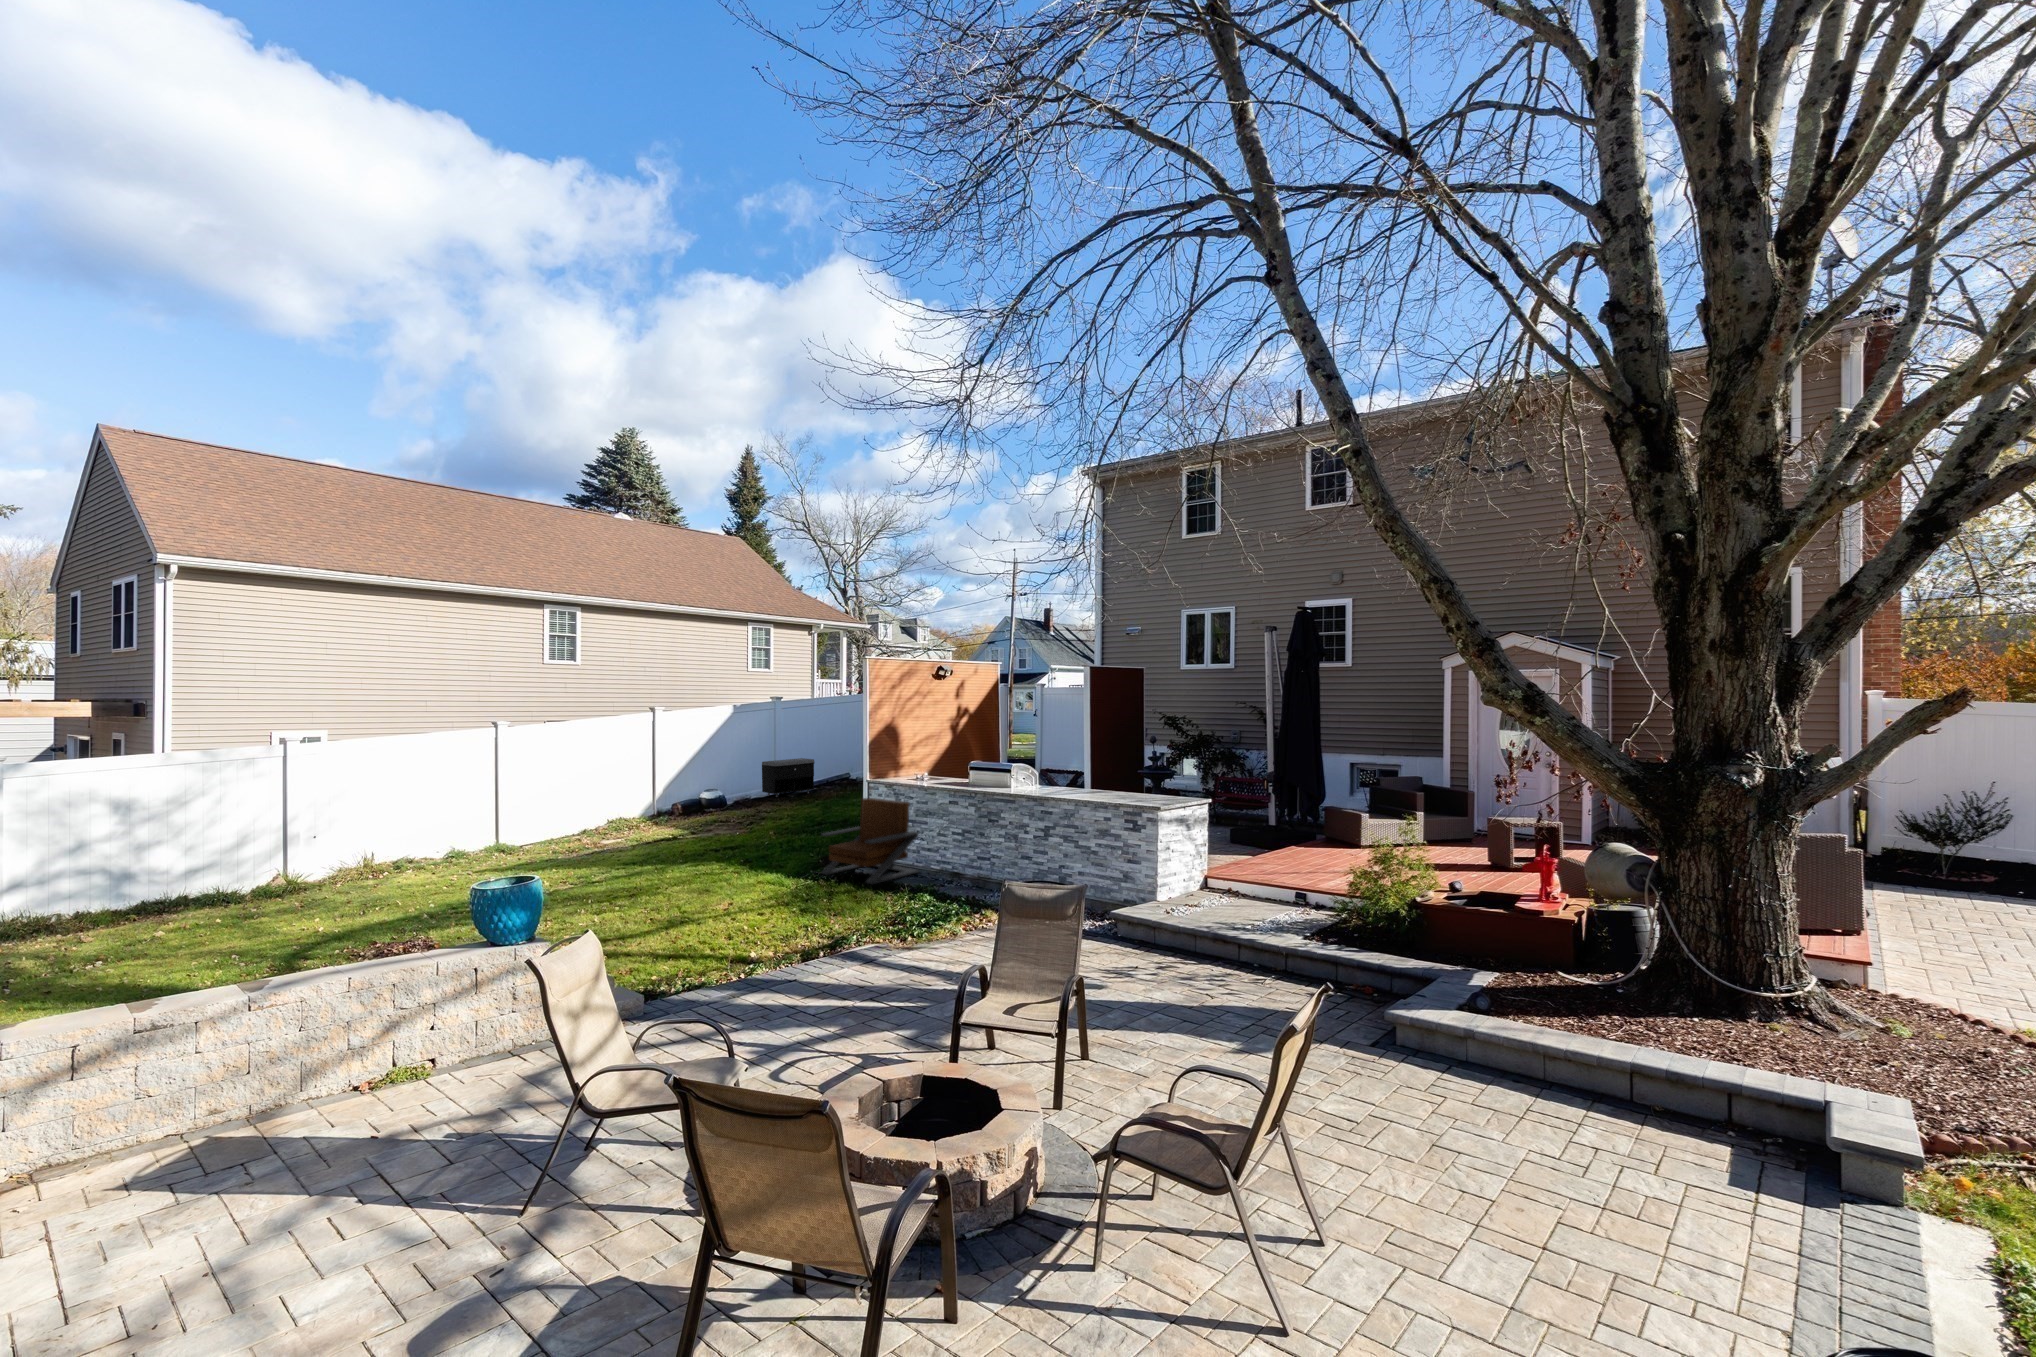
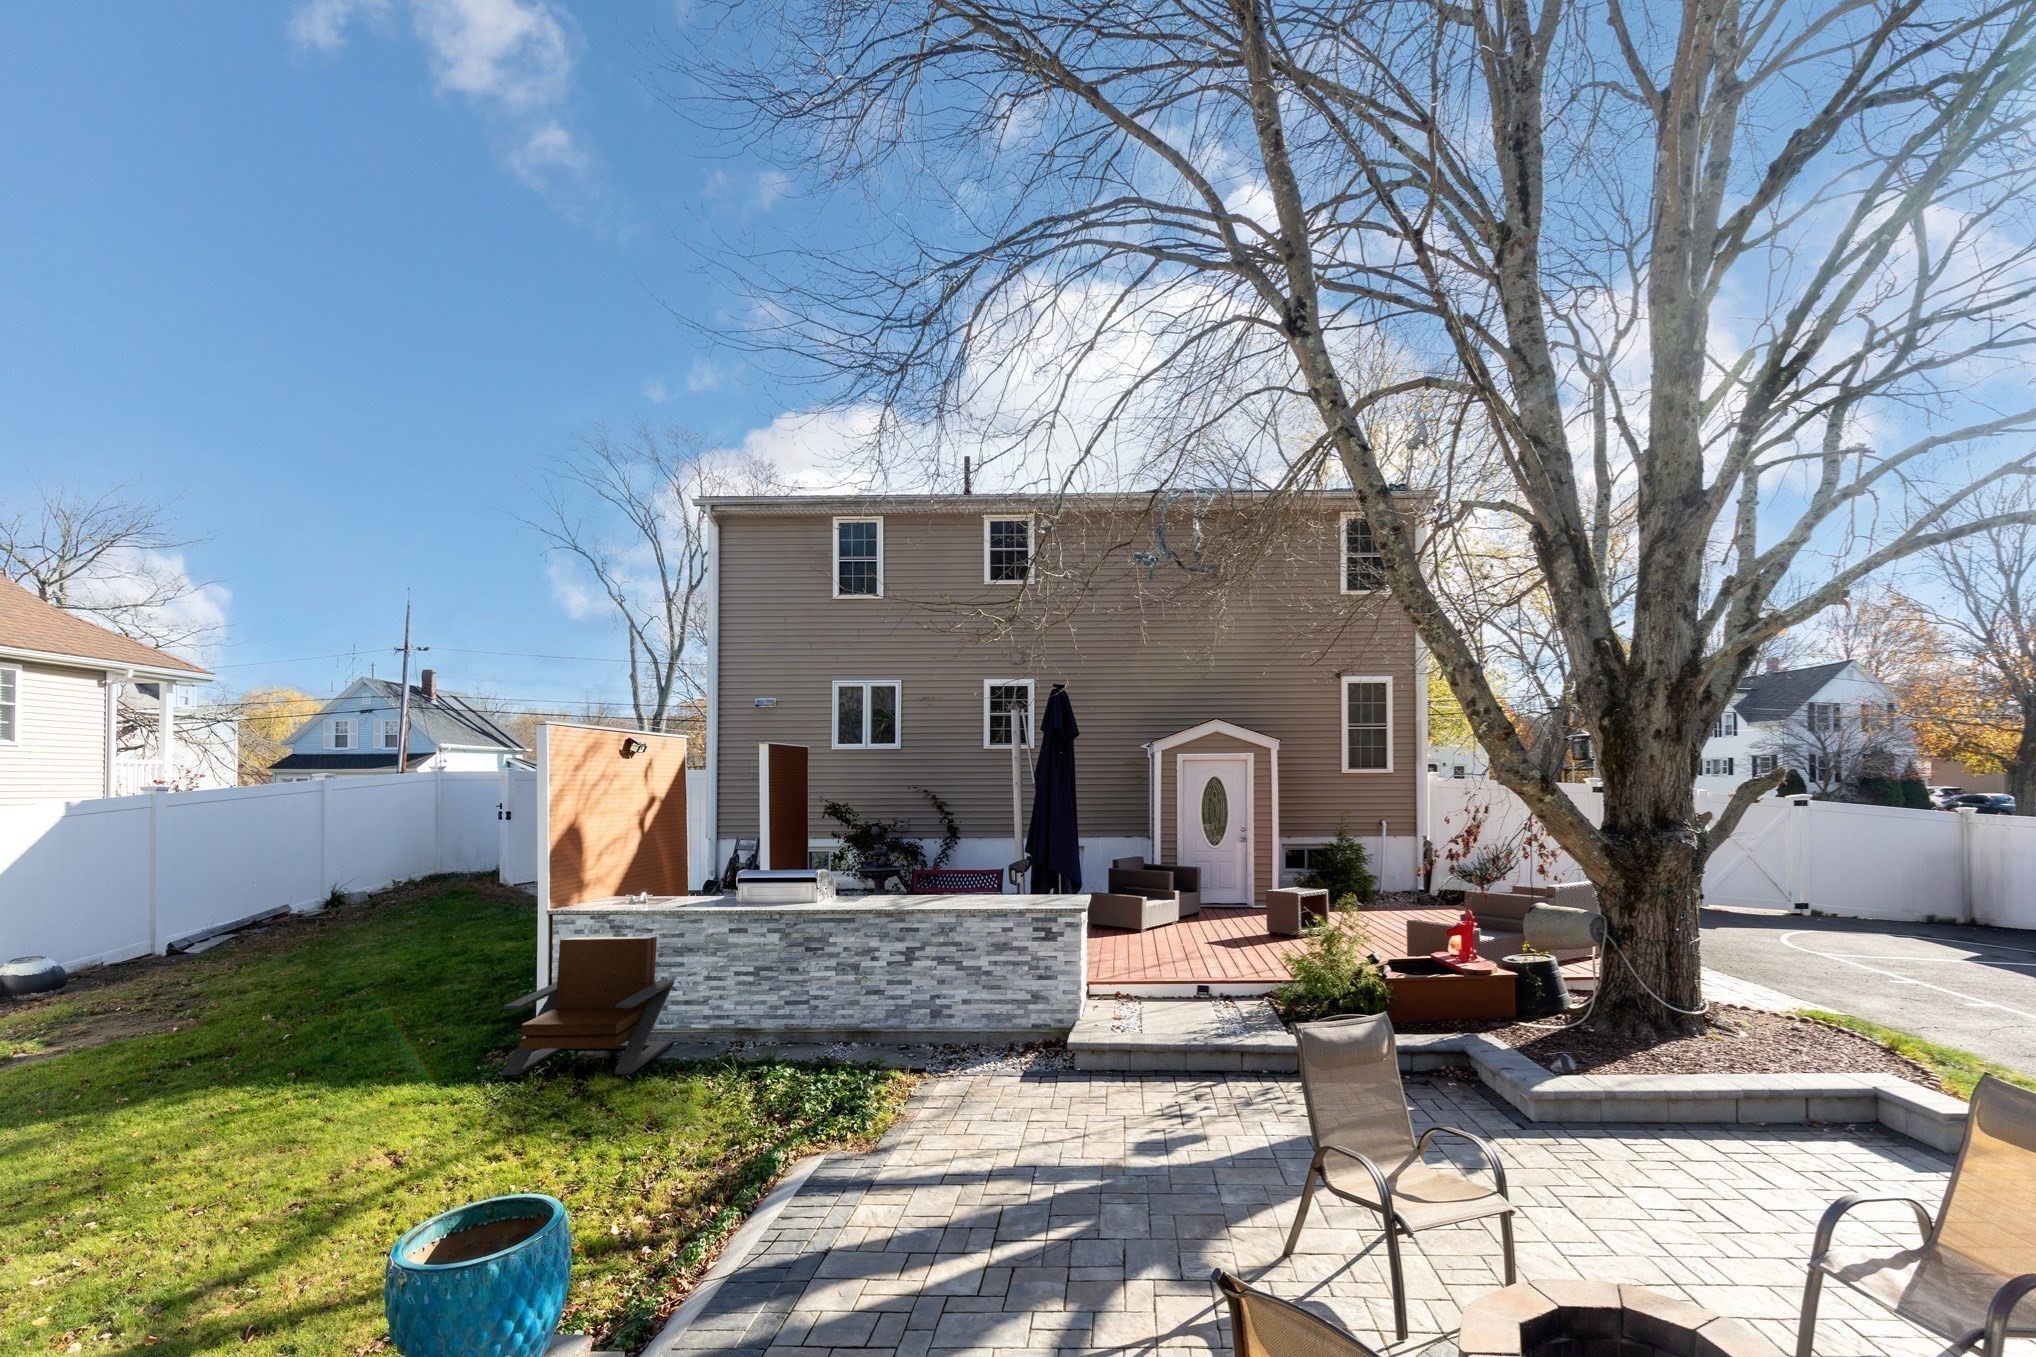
storage bench: present [762,758,815,797] -> none [102,895,224,969]

